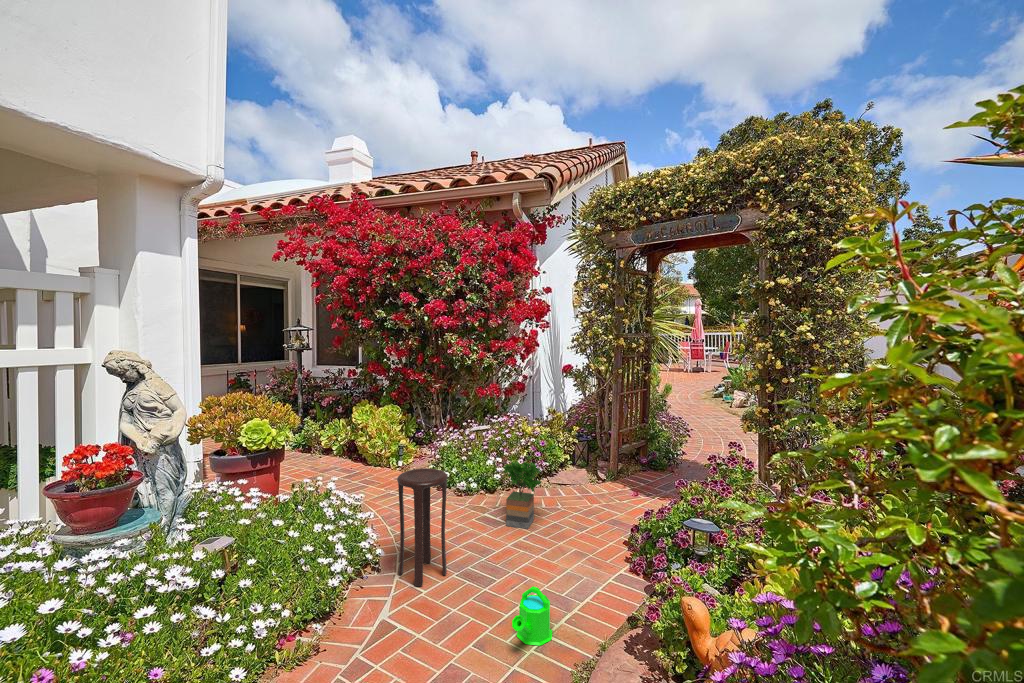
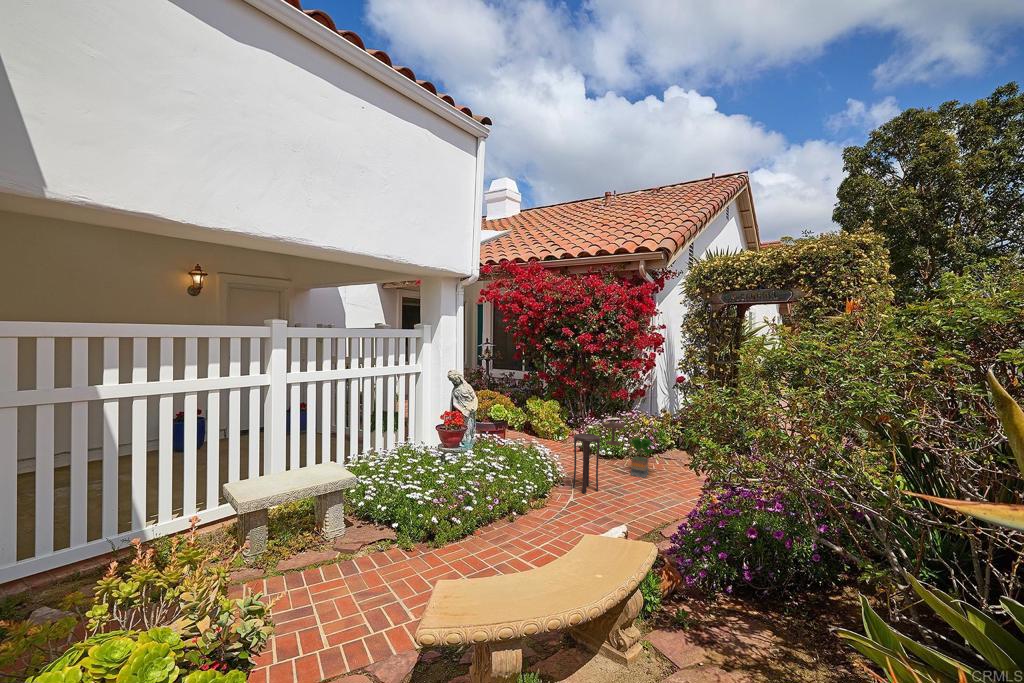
side table: none [460,436,495,501] -> present [603,422,625,445]
watering can: present [512,586,553,646] -> none [635,492,656,520]

